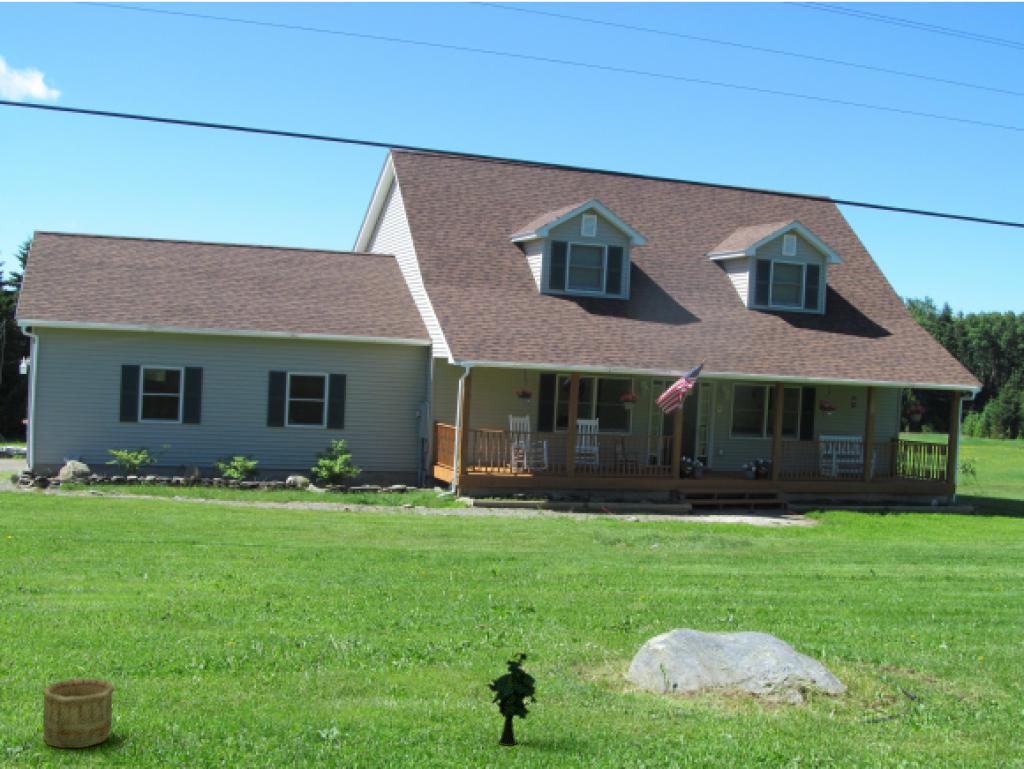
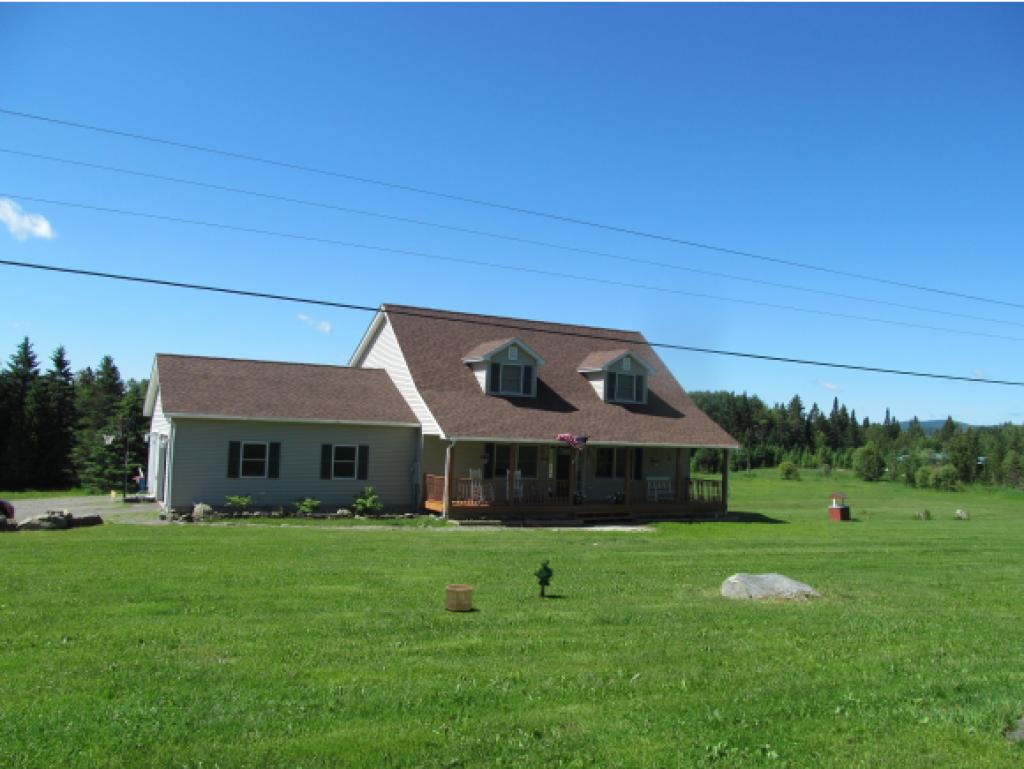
decorative plant: present [487,653,537,746] -> present [534,560,553,598]

